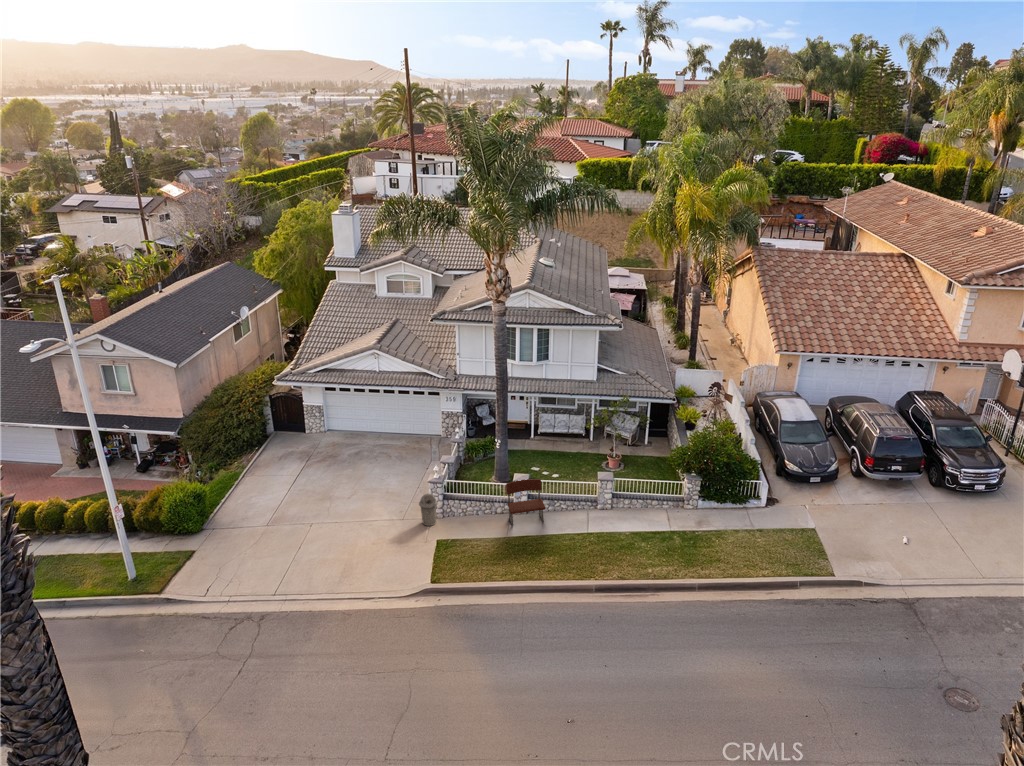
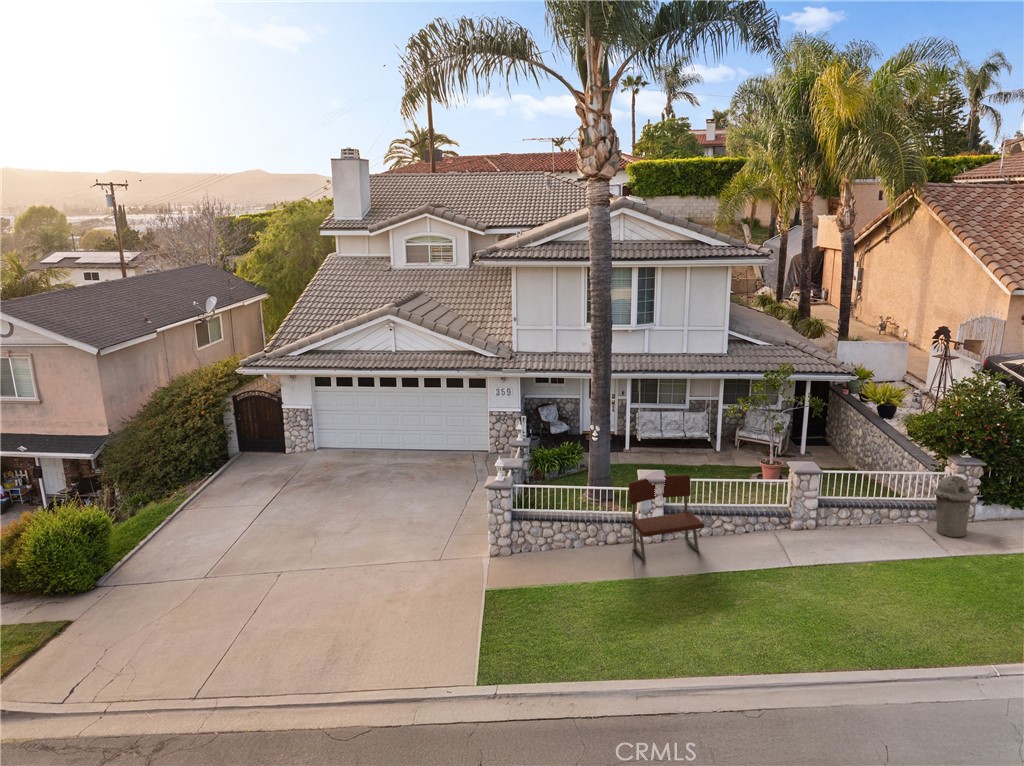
trash can: present [419,494,437,526] -> present [934,476,974,537]

